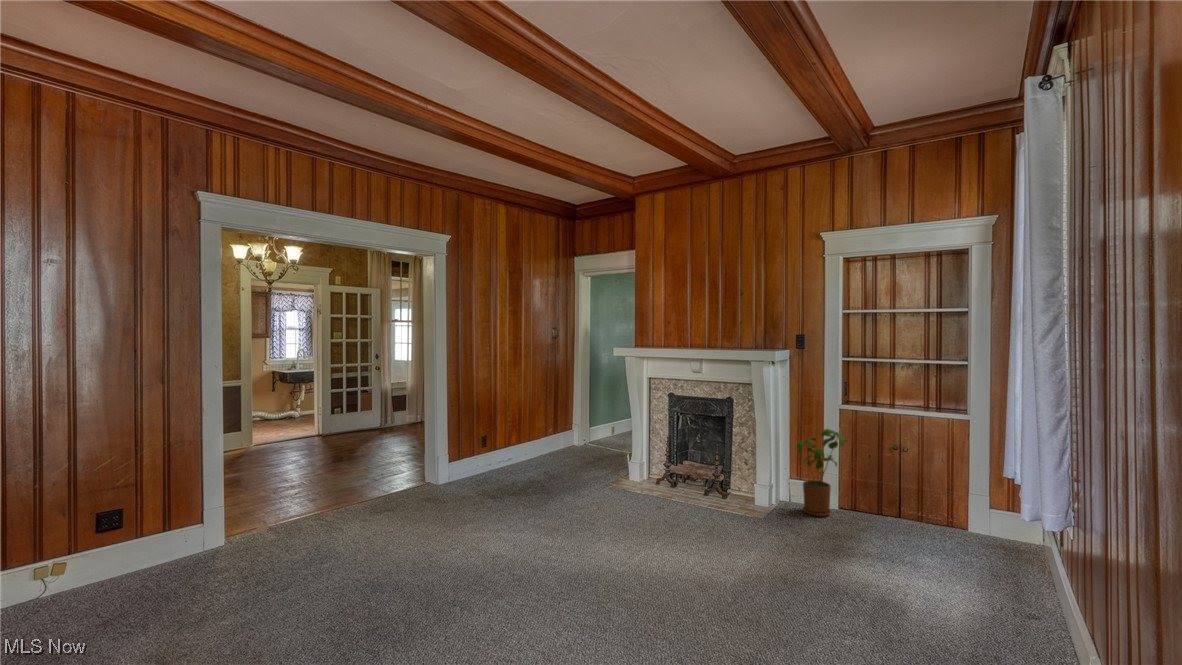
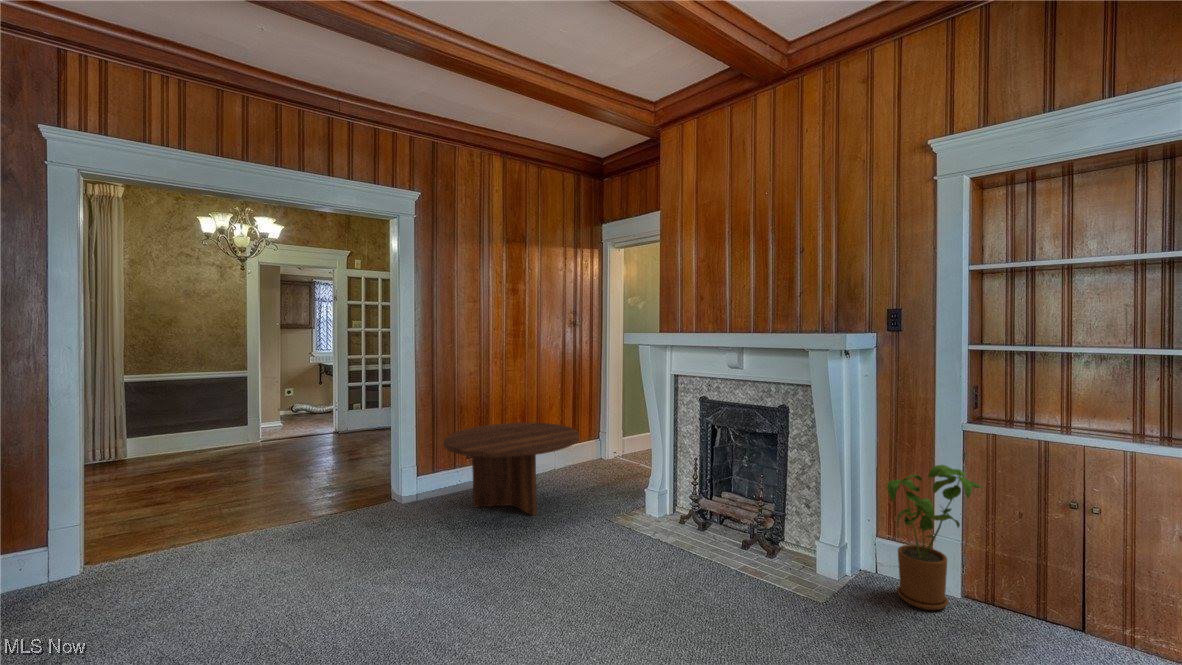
coffee table: none [474,417,578,485] -> present [444,423,579,516]

